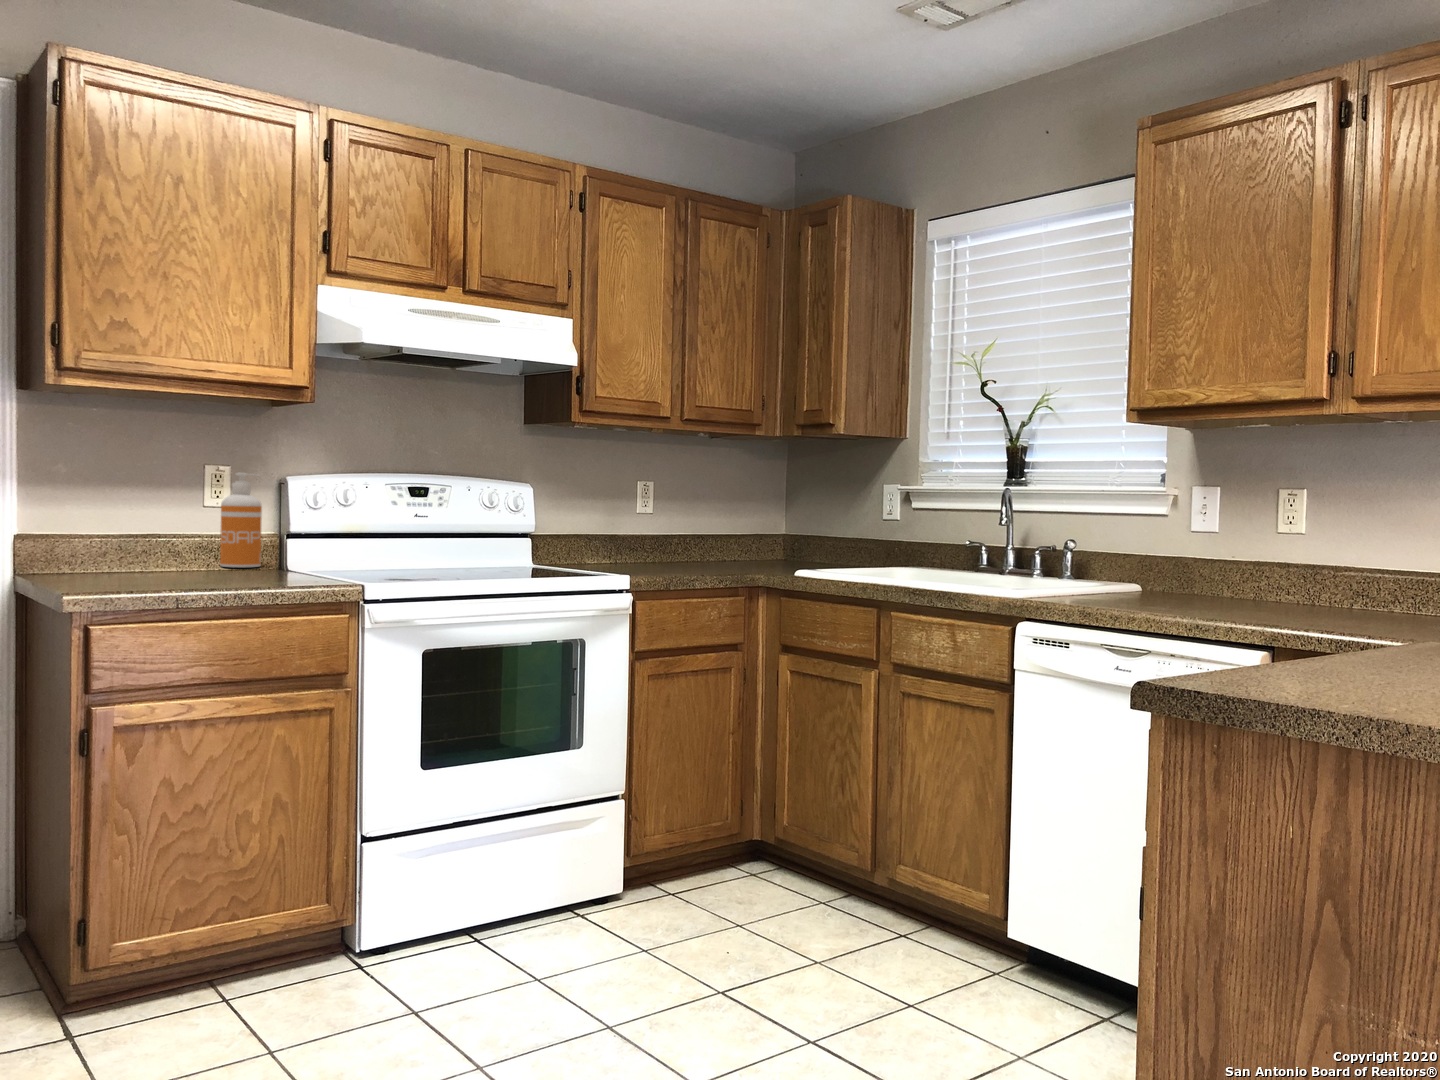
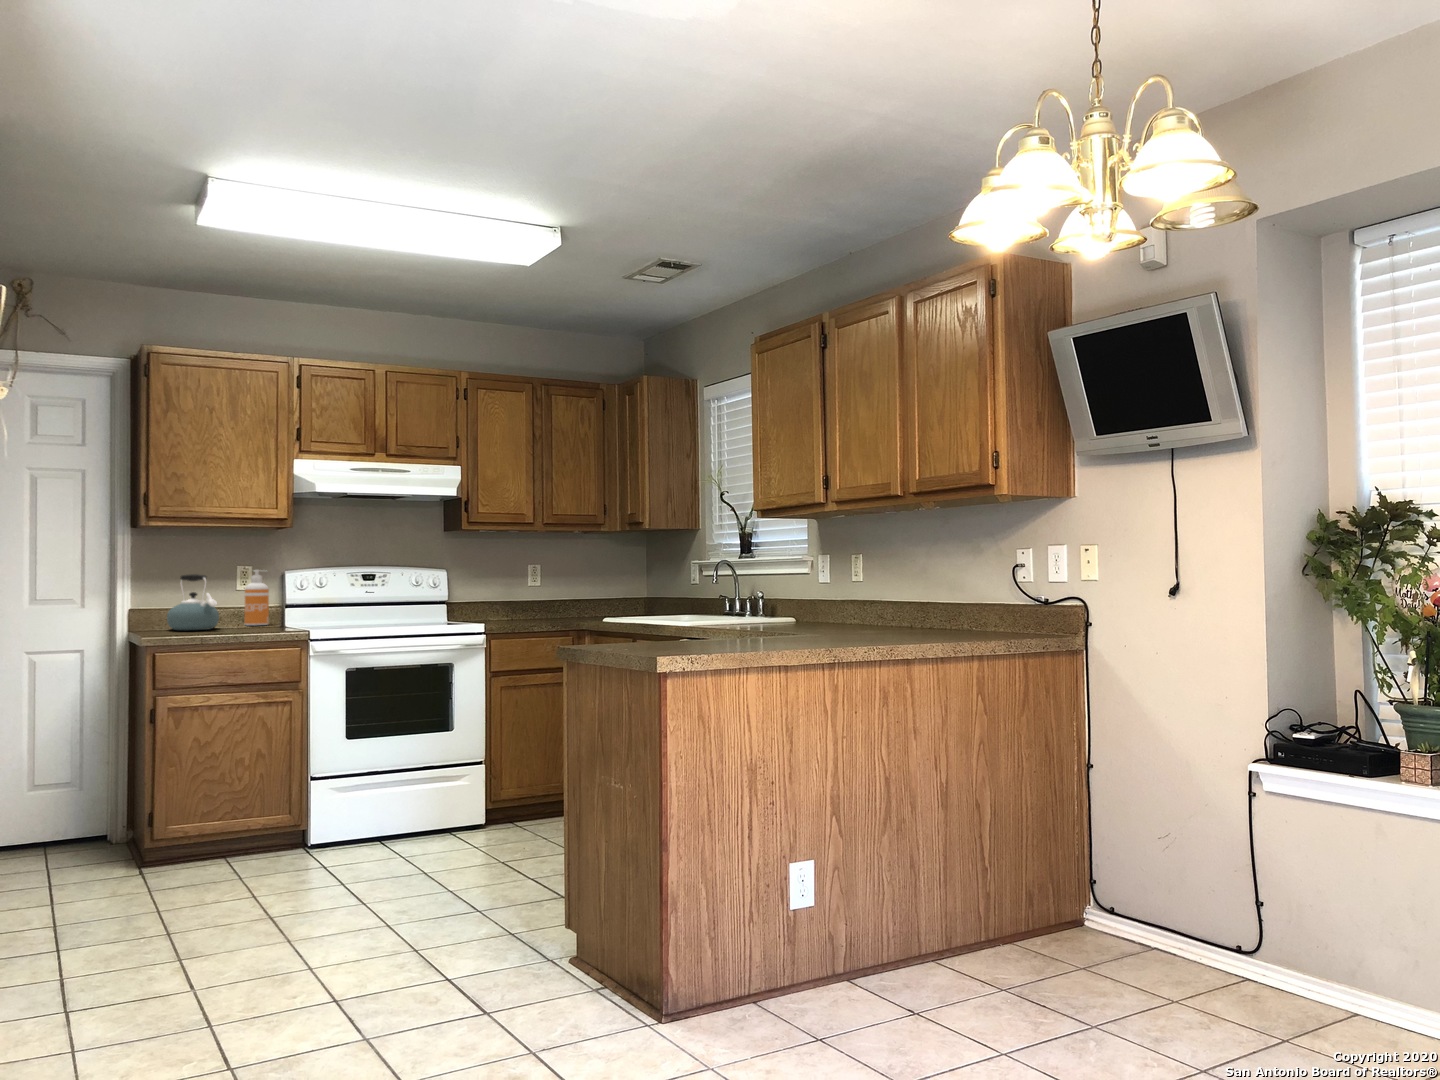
kettle: none [89,477,184,576] -> present [167,574,219,630]

